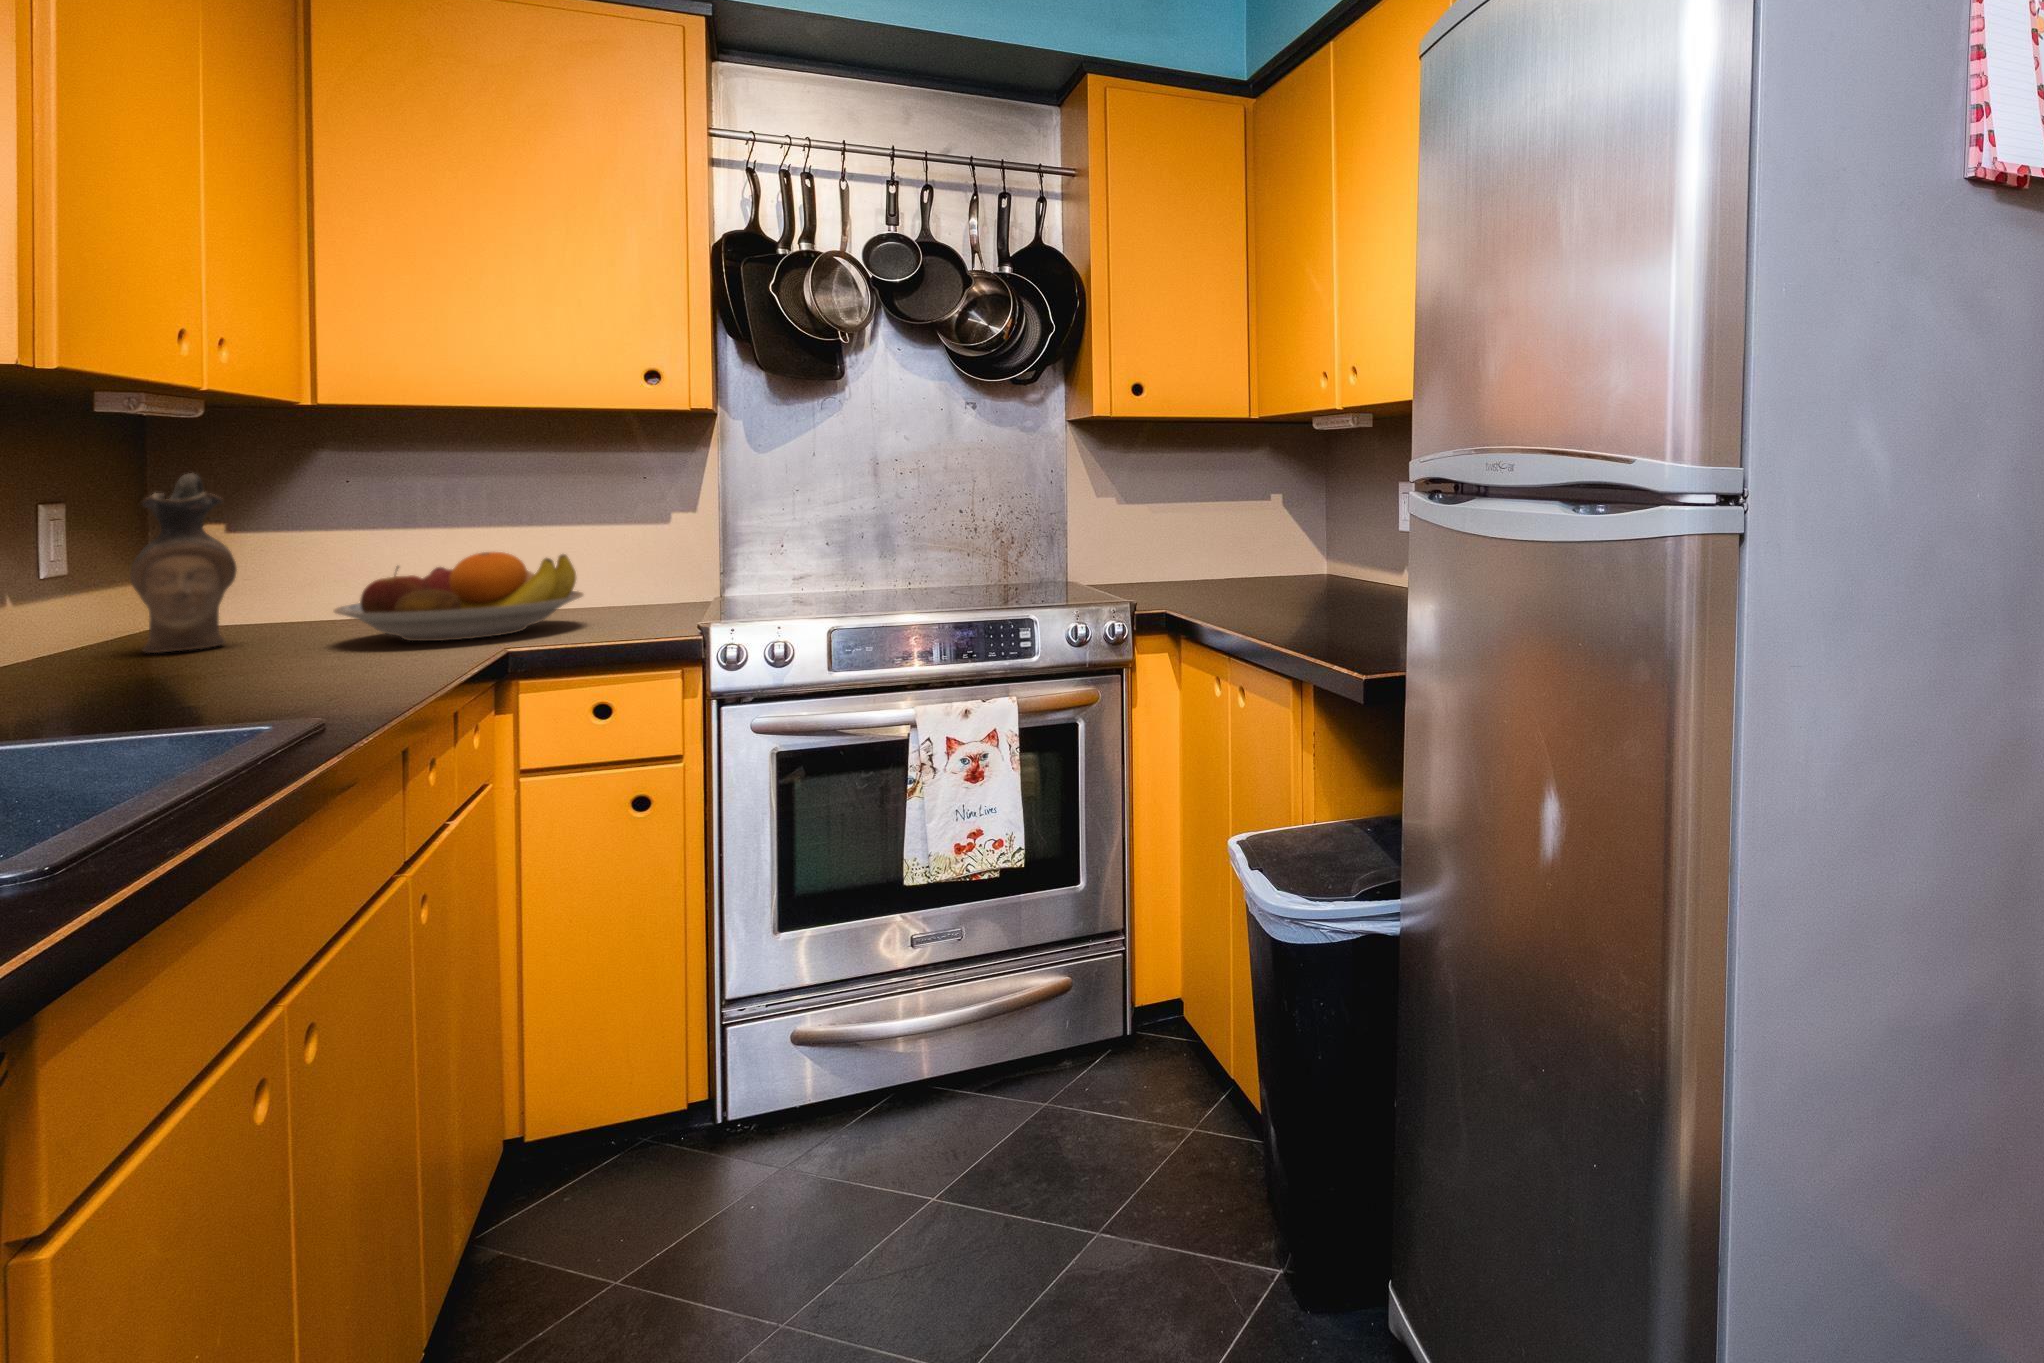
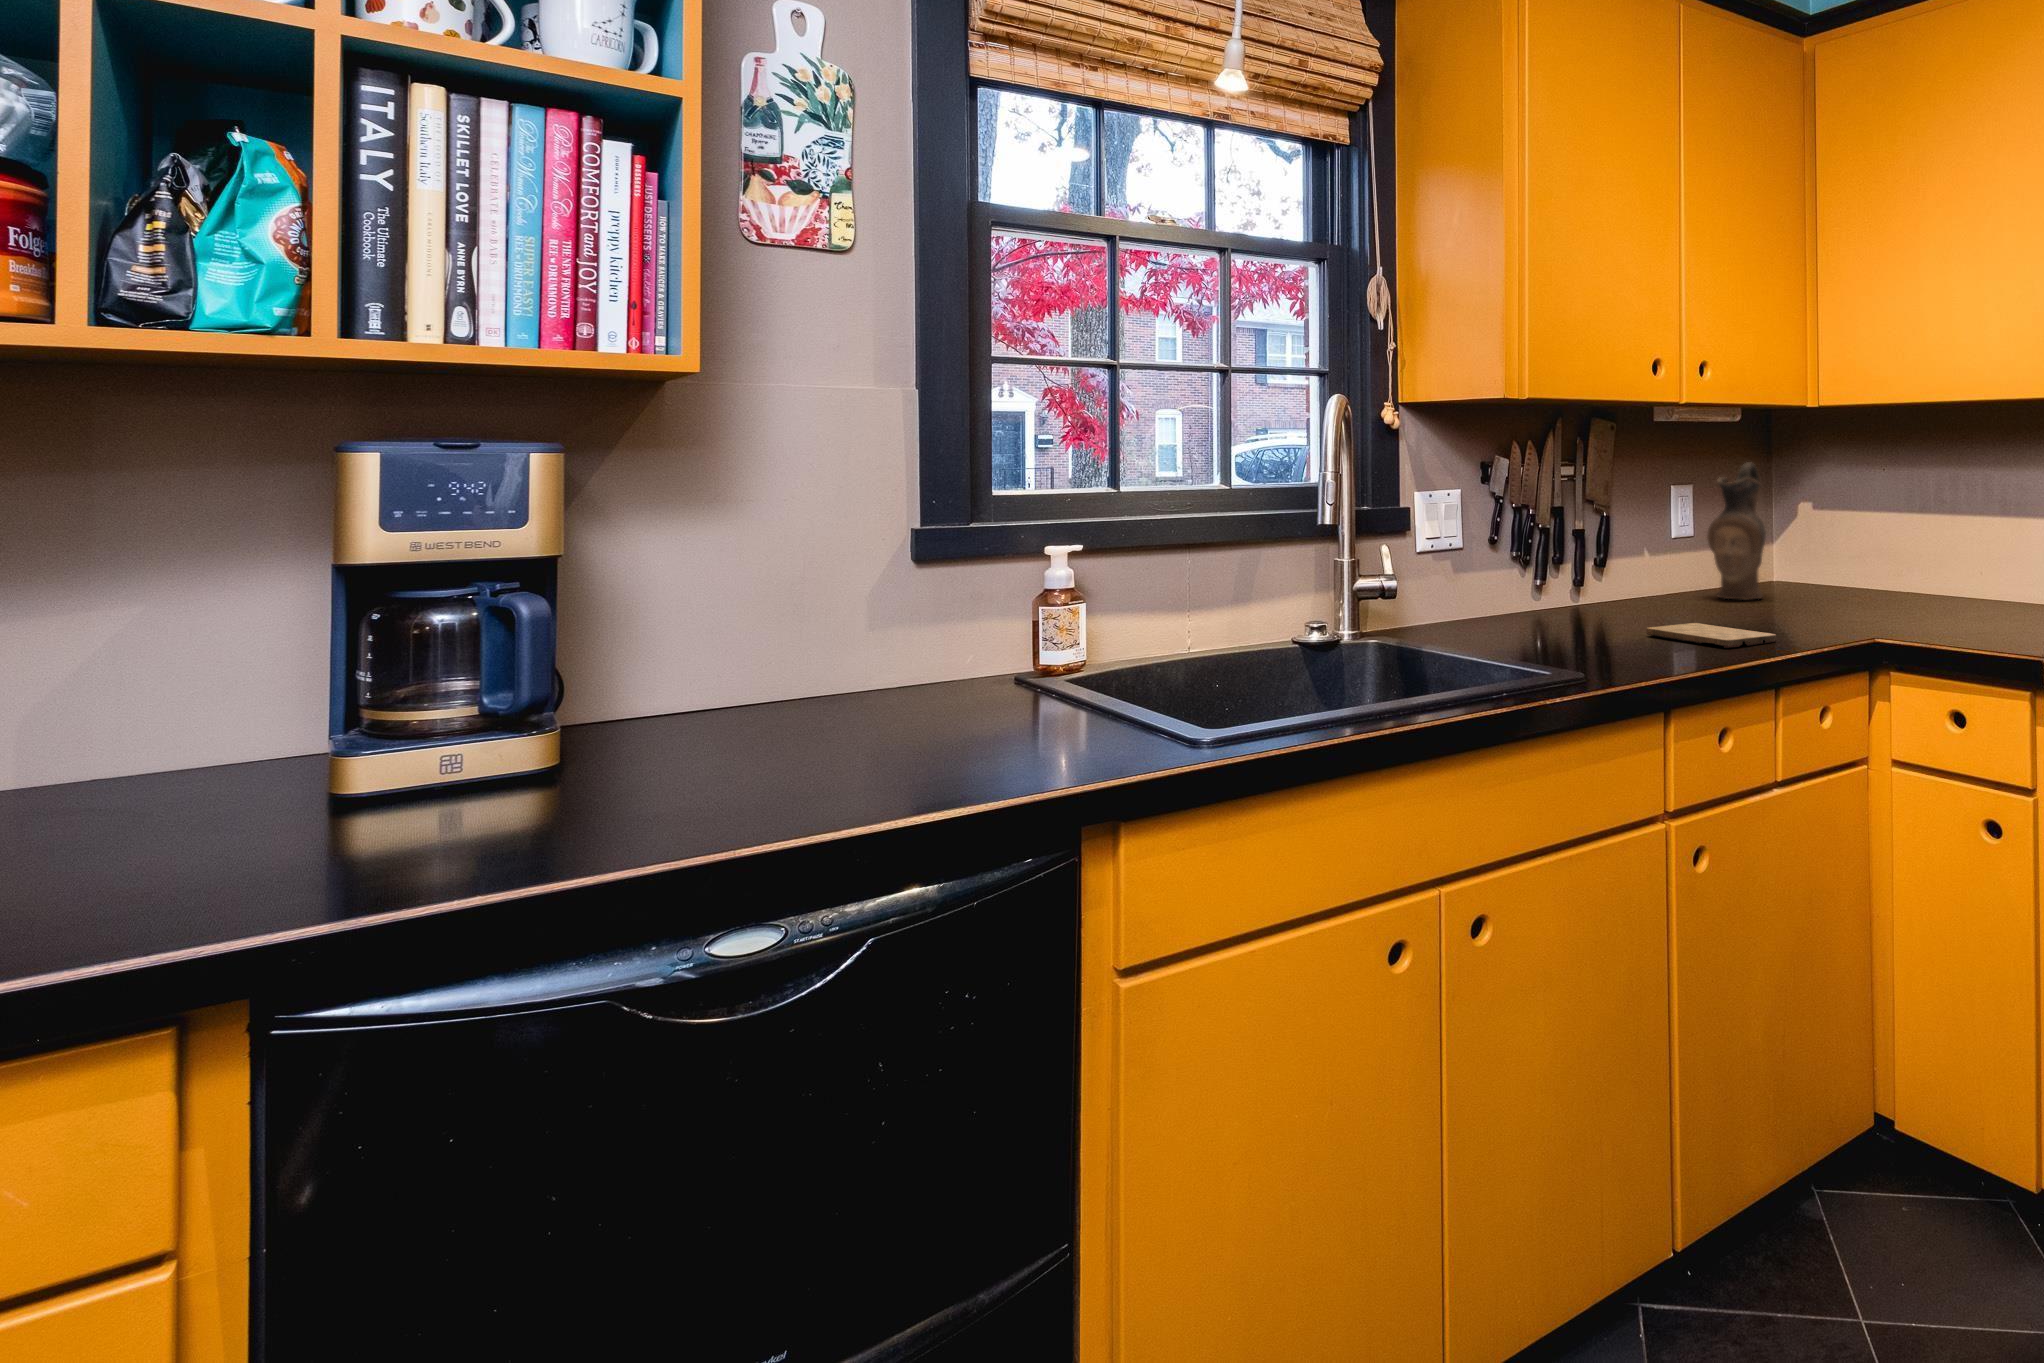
fruit bowl: present [334,552,584,641] -> none [1799,542,1993,624]
cutting board: none [187,664,400,698] -> present [1646,623,1776,648]

